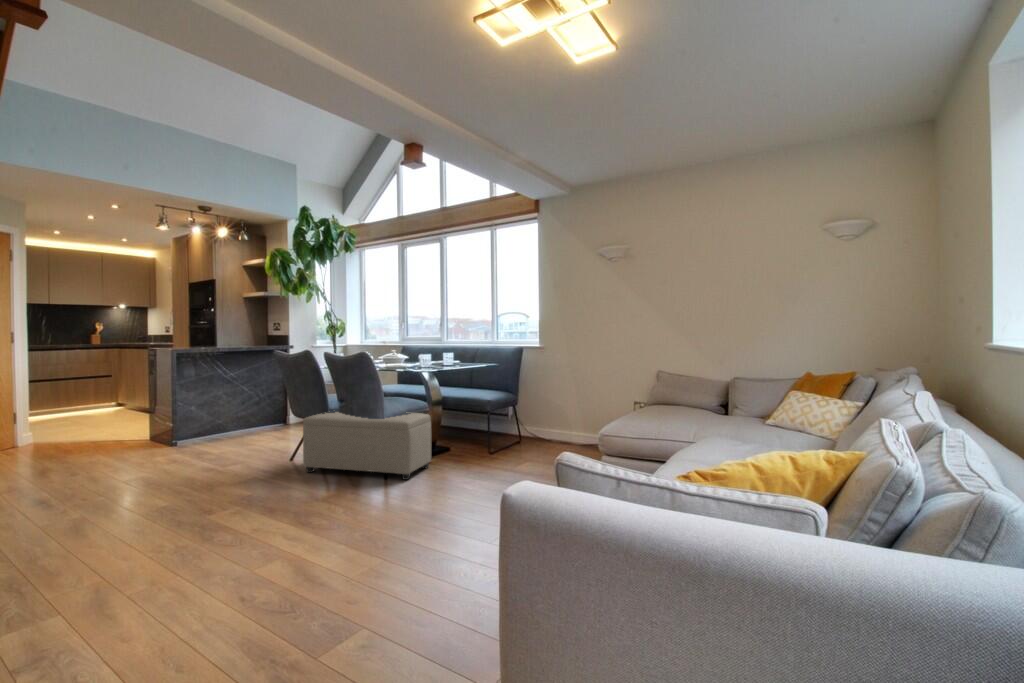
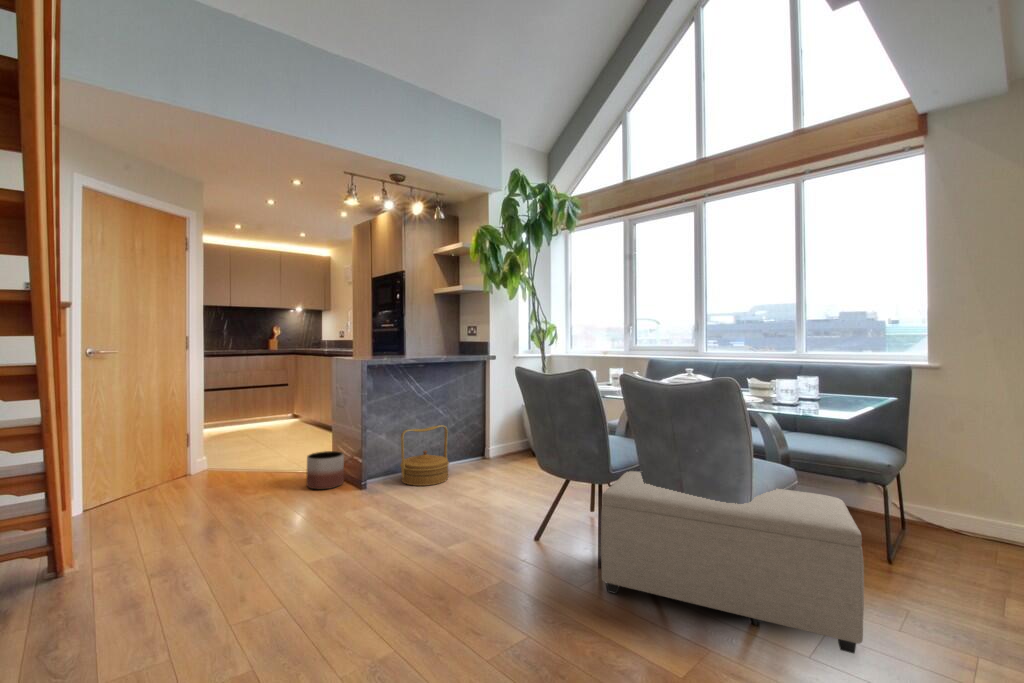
woven basket: none [204,397,246,440] -> present [400,425,449,486]
planter: none [125,419,158,446] -> present [306,451,344,489]

